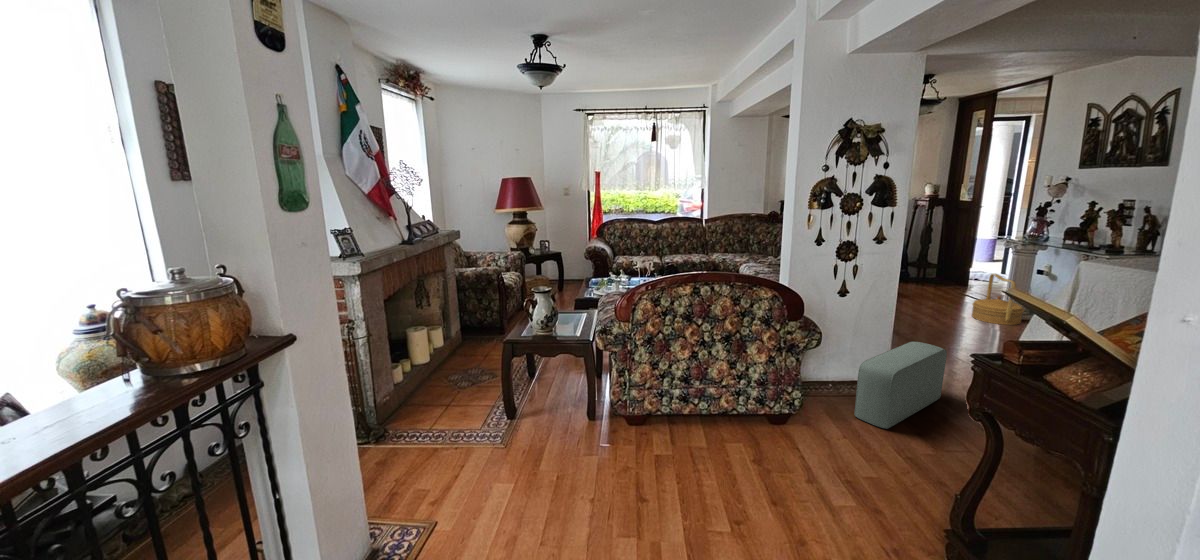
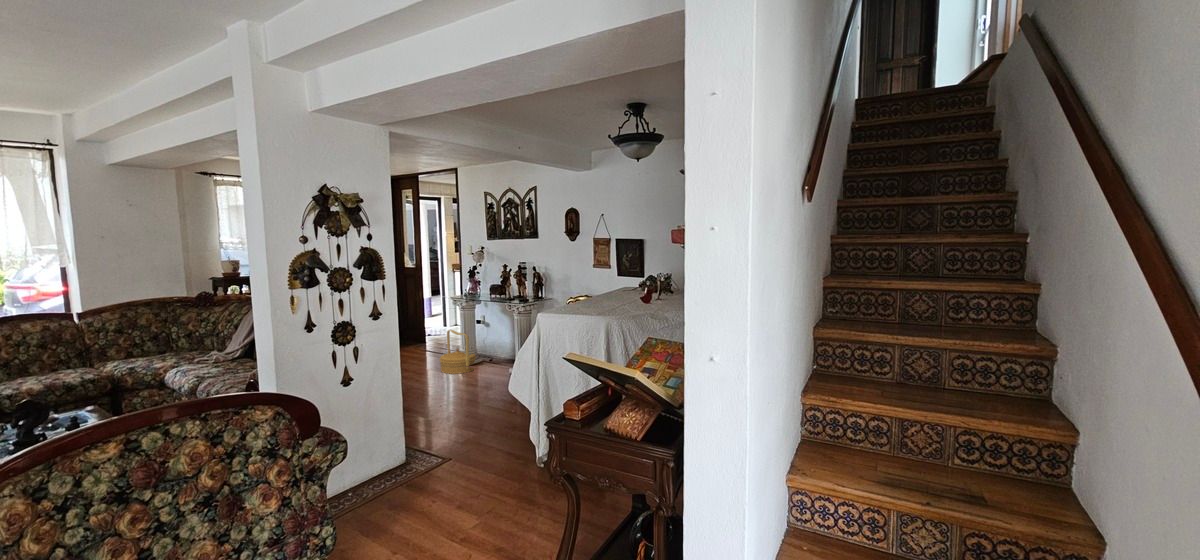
pouf: present [854,341,947,429] -> none [386,412,454,523]

